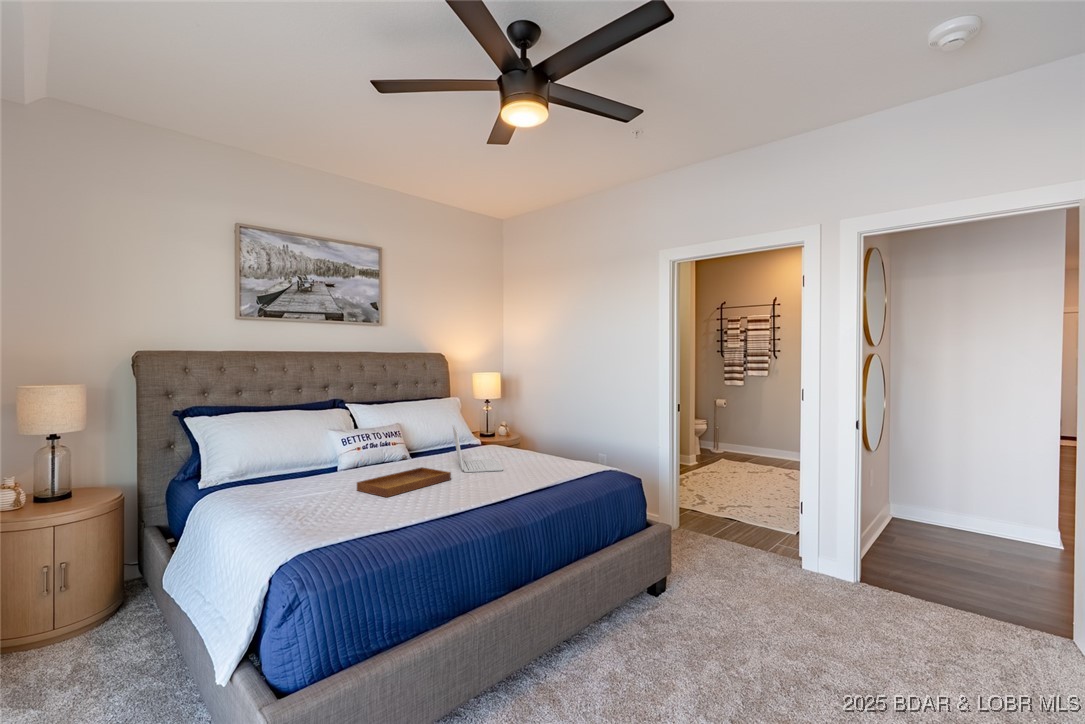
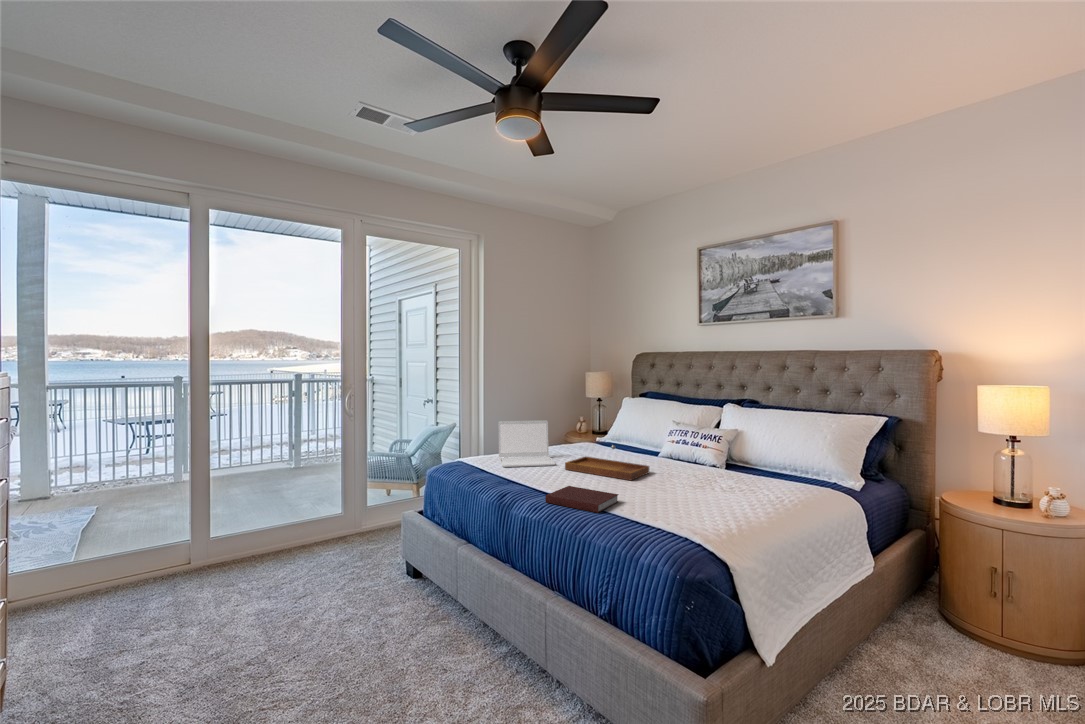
laptop: present [453,425,503,472] -> present [498,420,555,467]
notebook: none [491,479,555,503] -> present [545,486,618,513]

